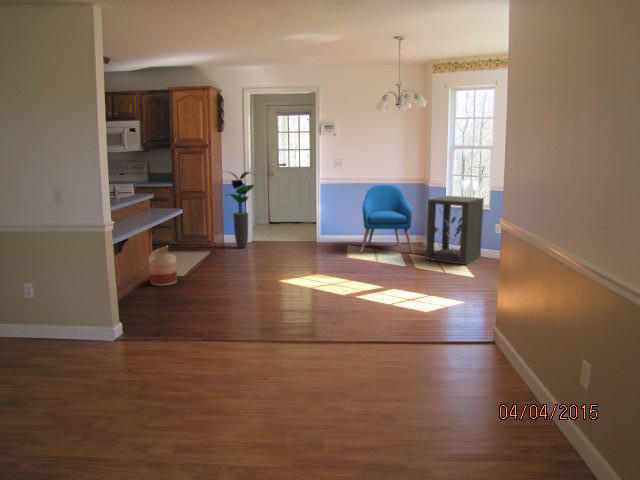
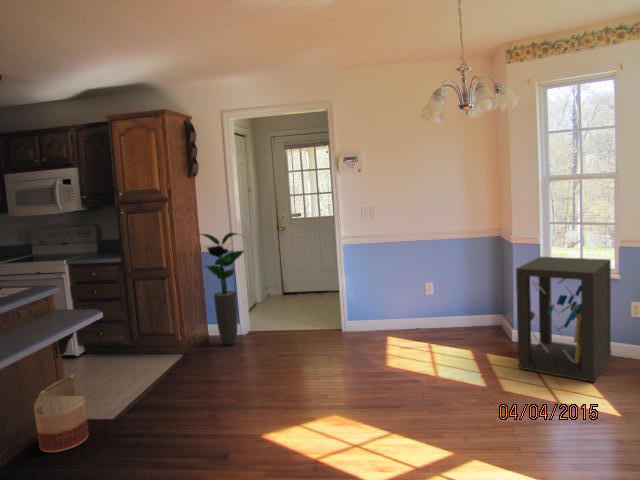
armchair: present [360,185,413,253] -> none [406,241,493,353]

